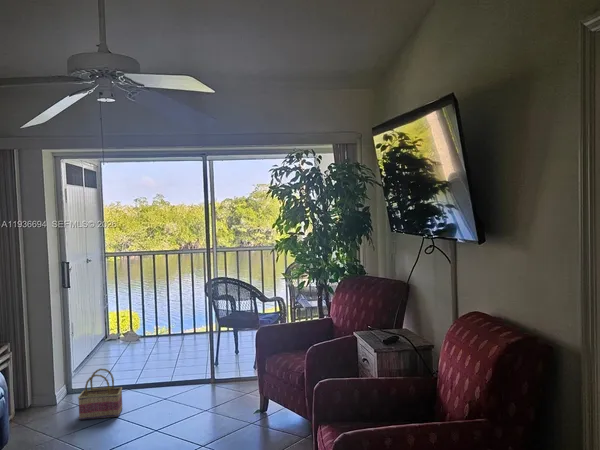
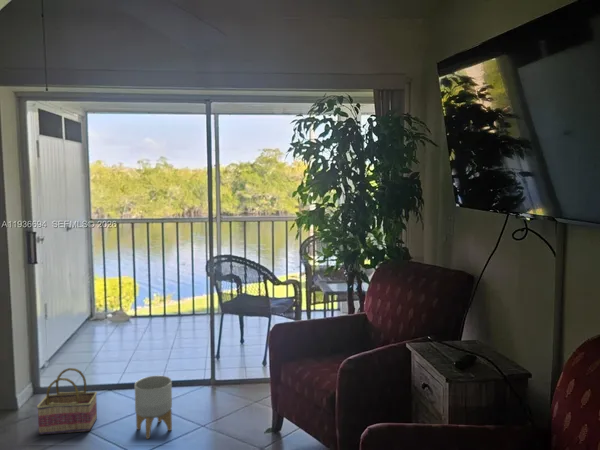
planter: none [153,372,182,420] -> present [135,376,172,439]

